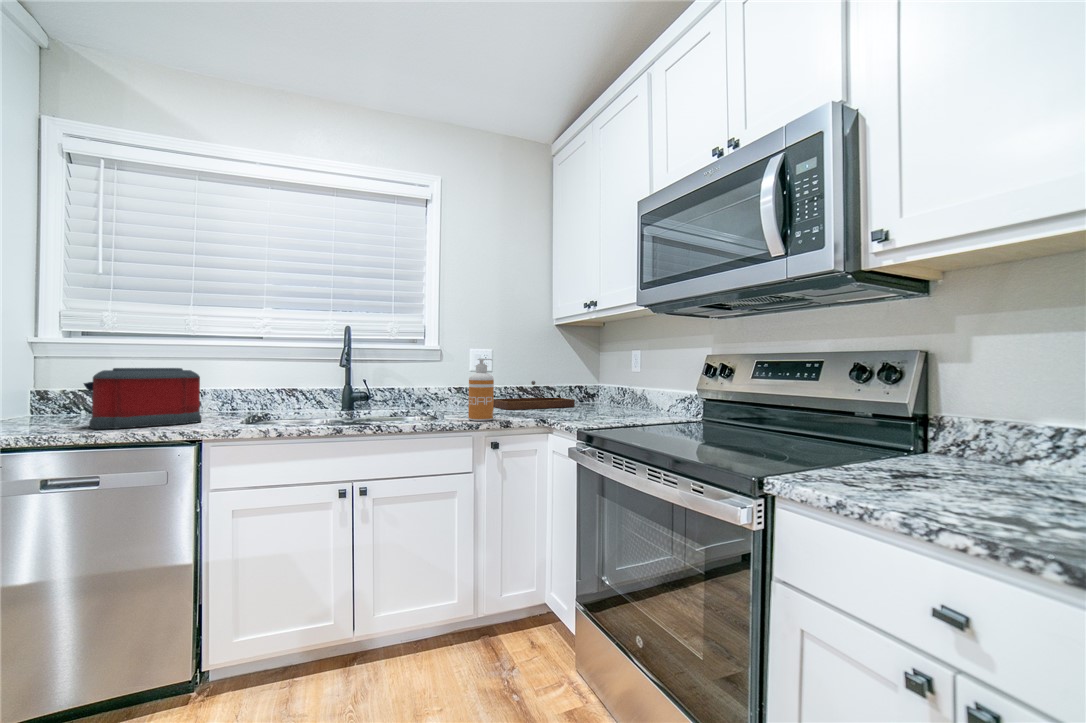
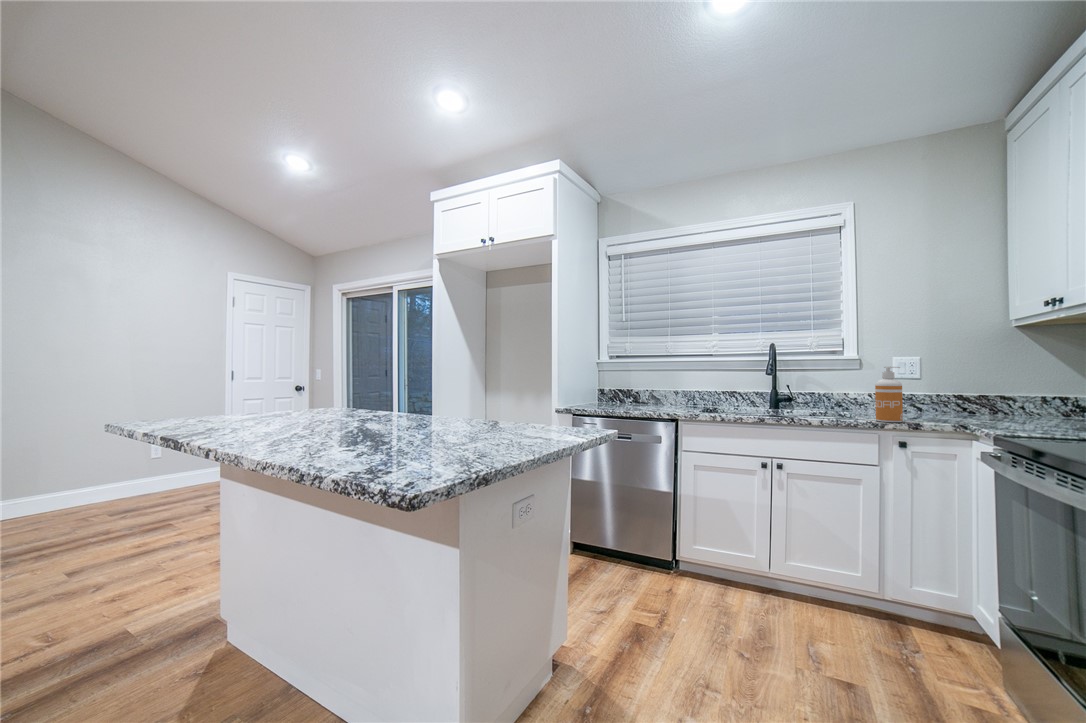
toaster: present [84,368,201,429] -> none [624,376,678,410]
tray: present [493,381,575,410] -> none [919,389,1040,420]

